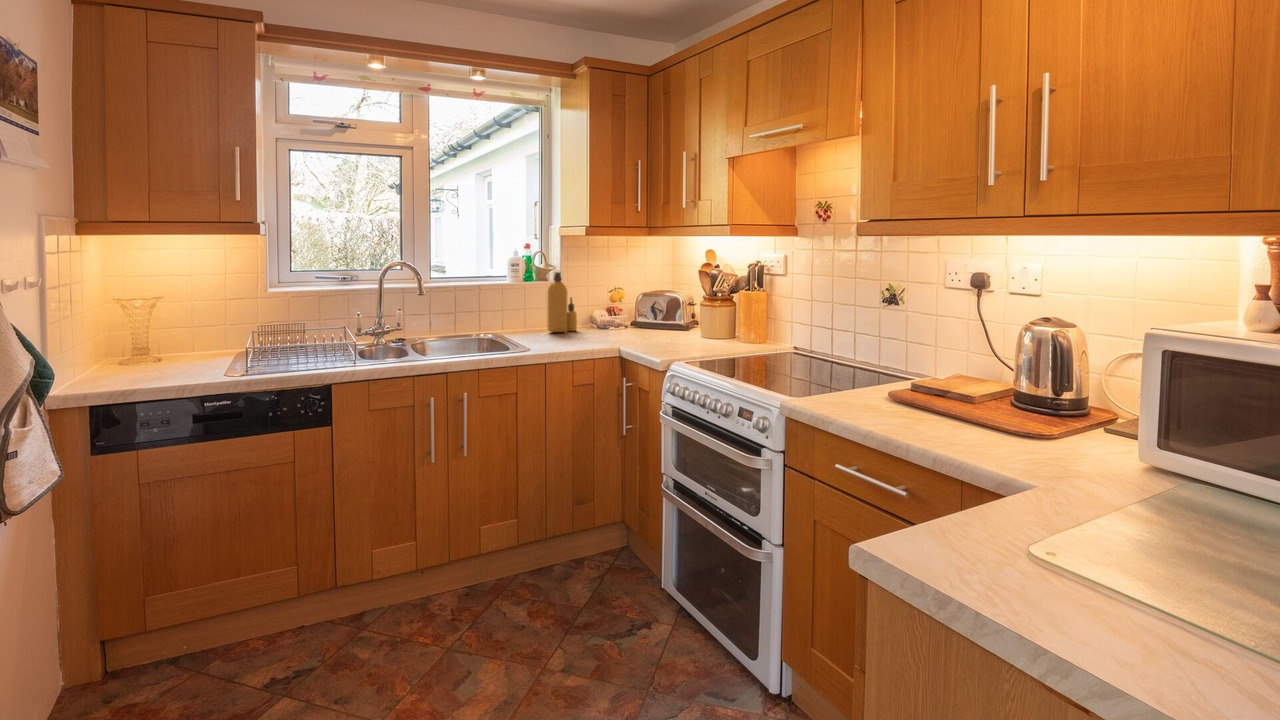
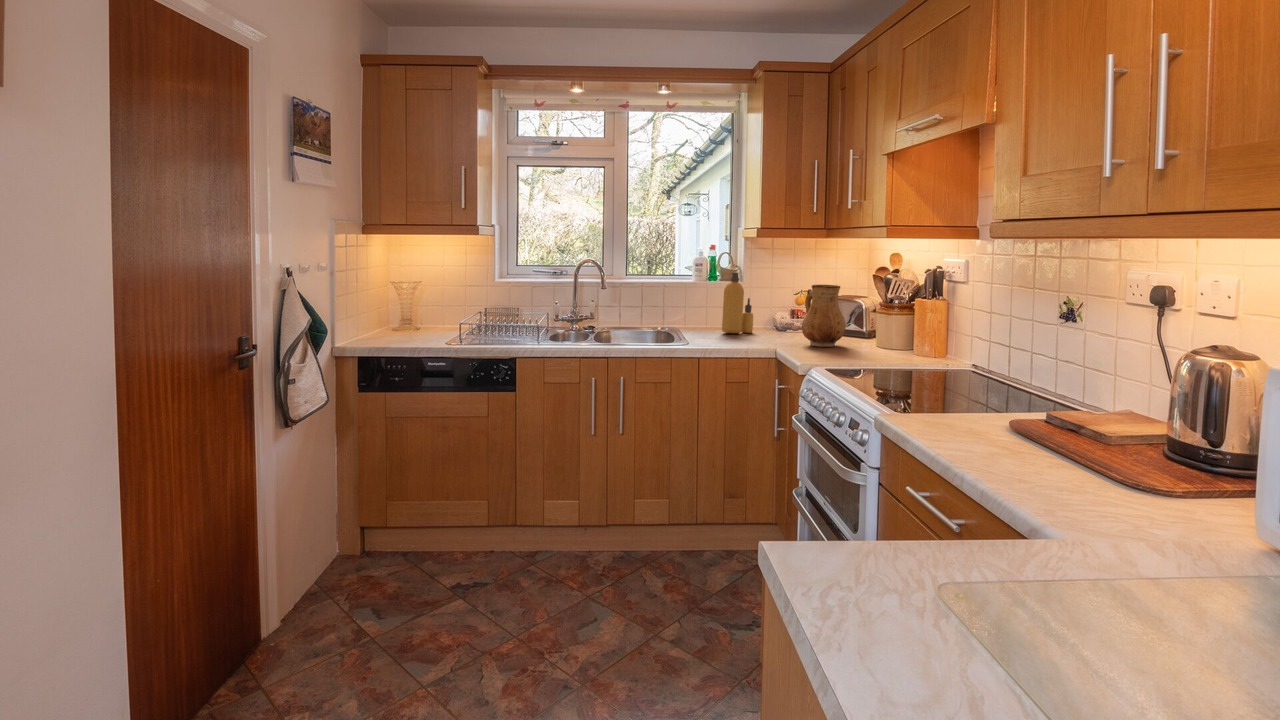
ceramic pitcher: none [633,281,674,340] -> present [802,285,846,347]

